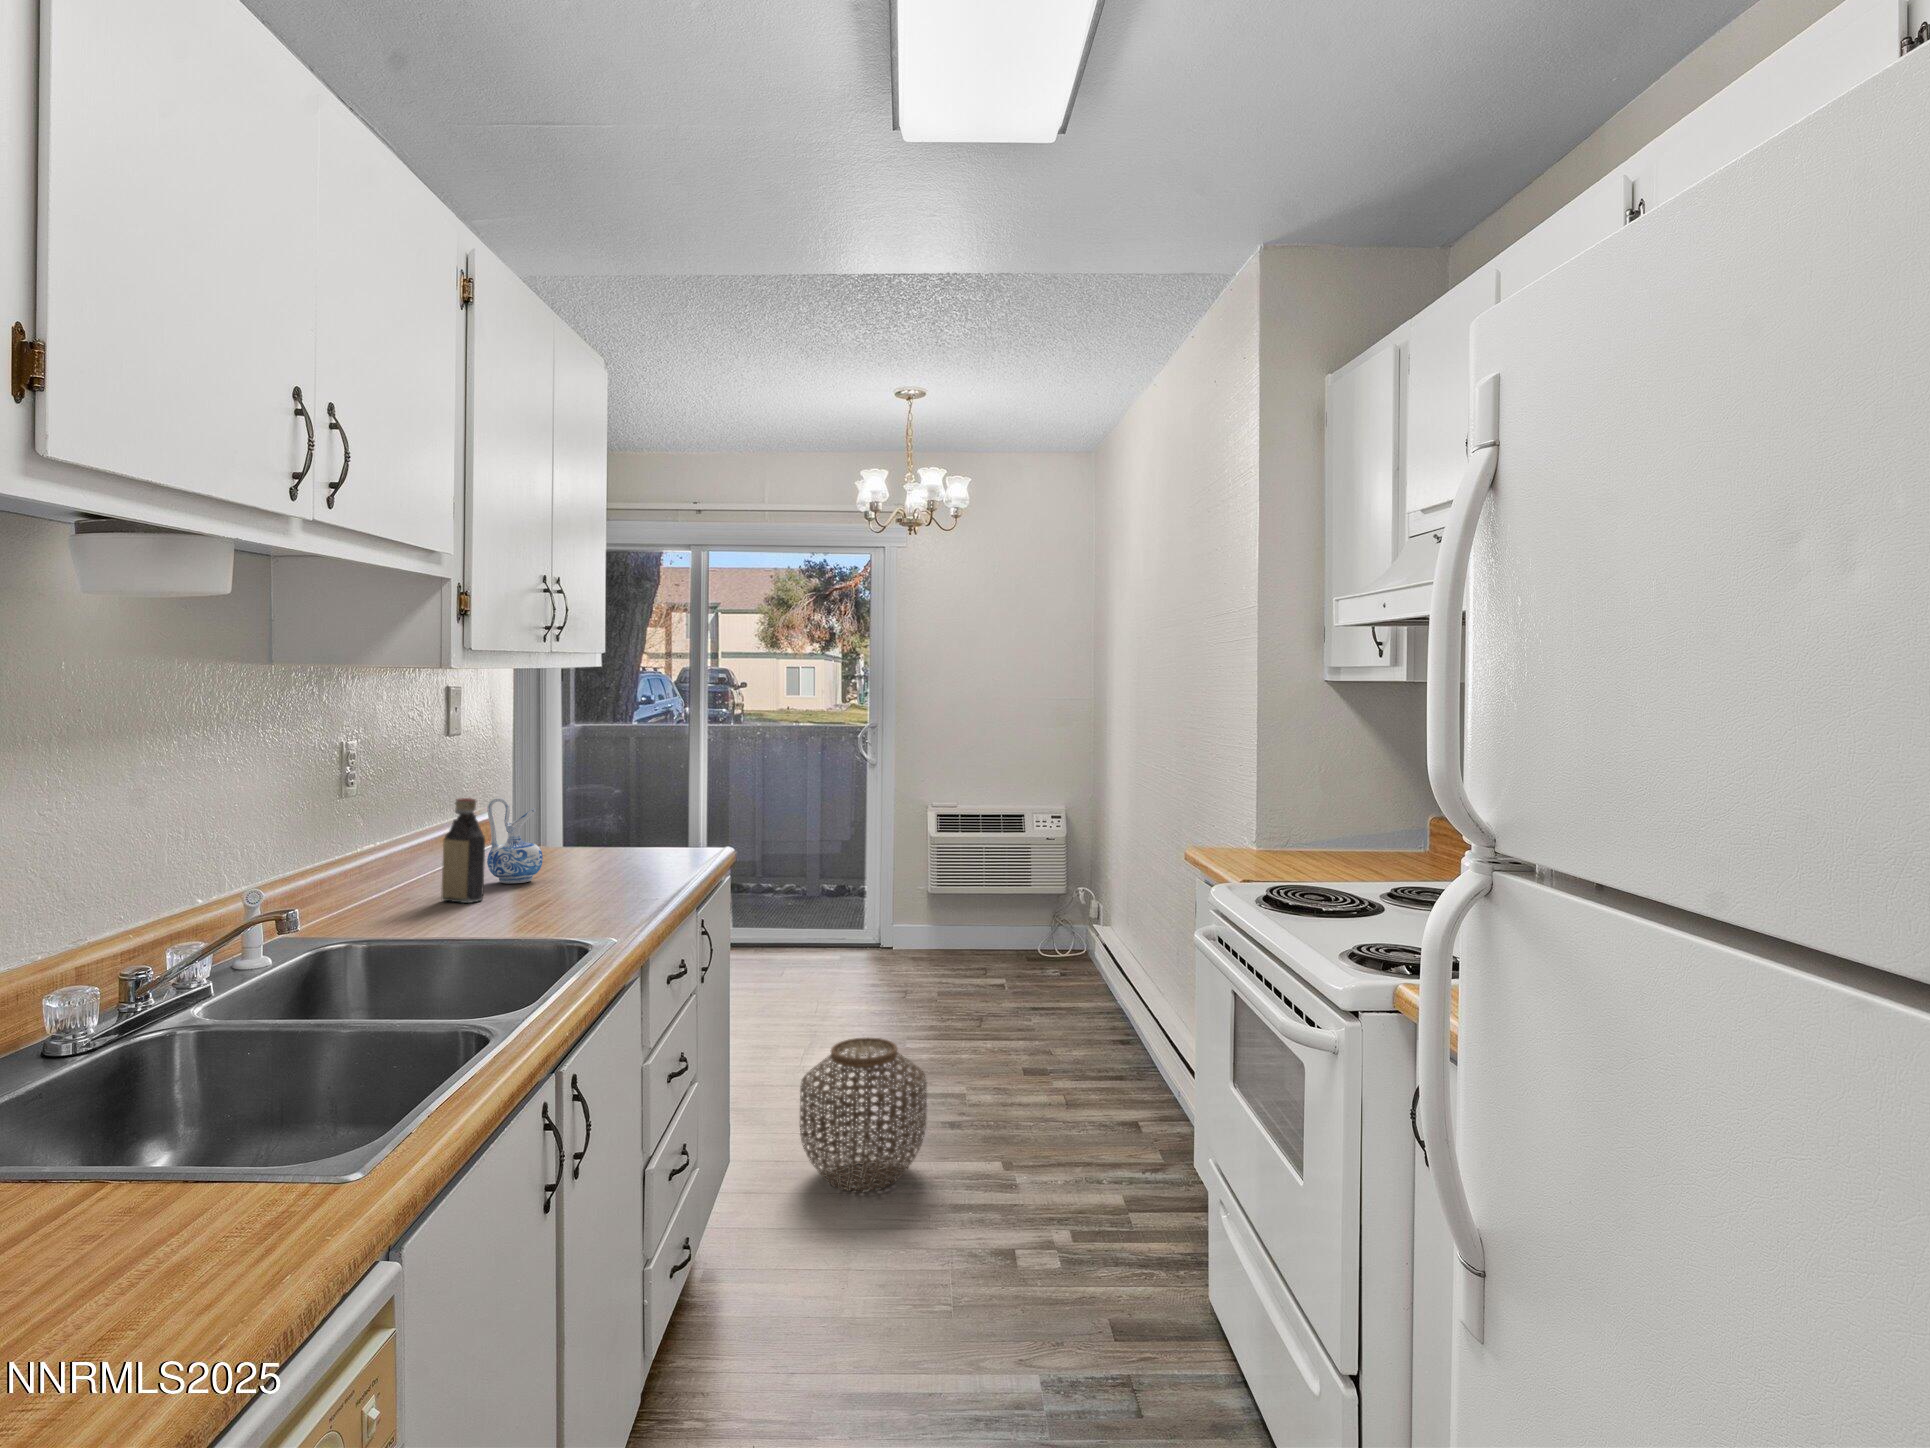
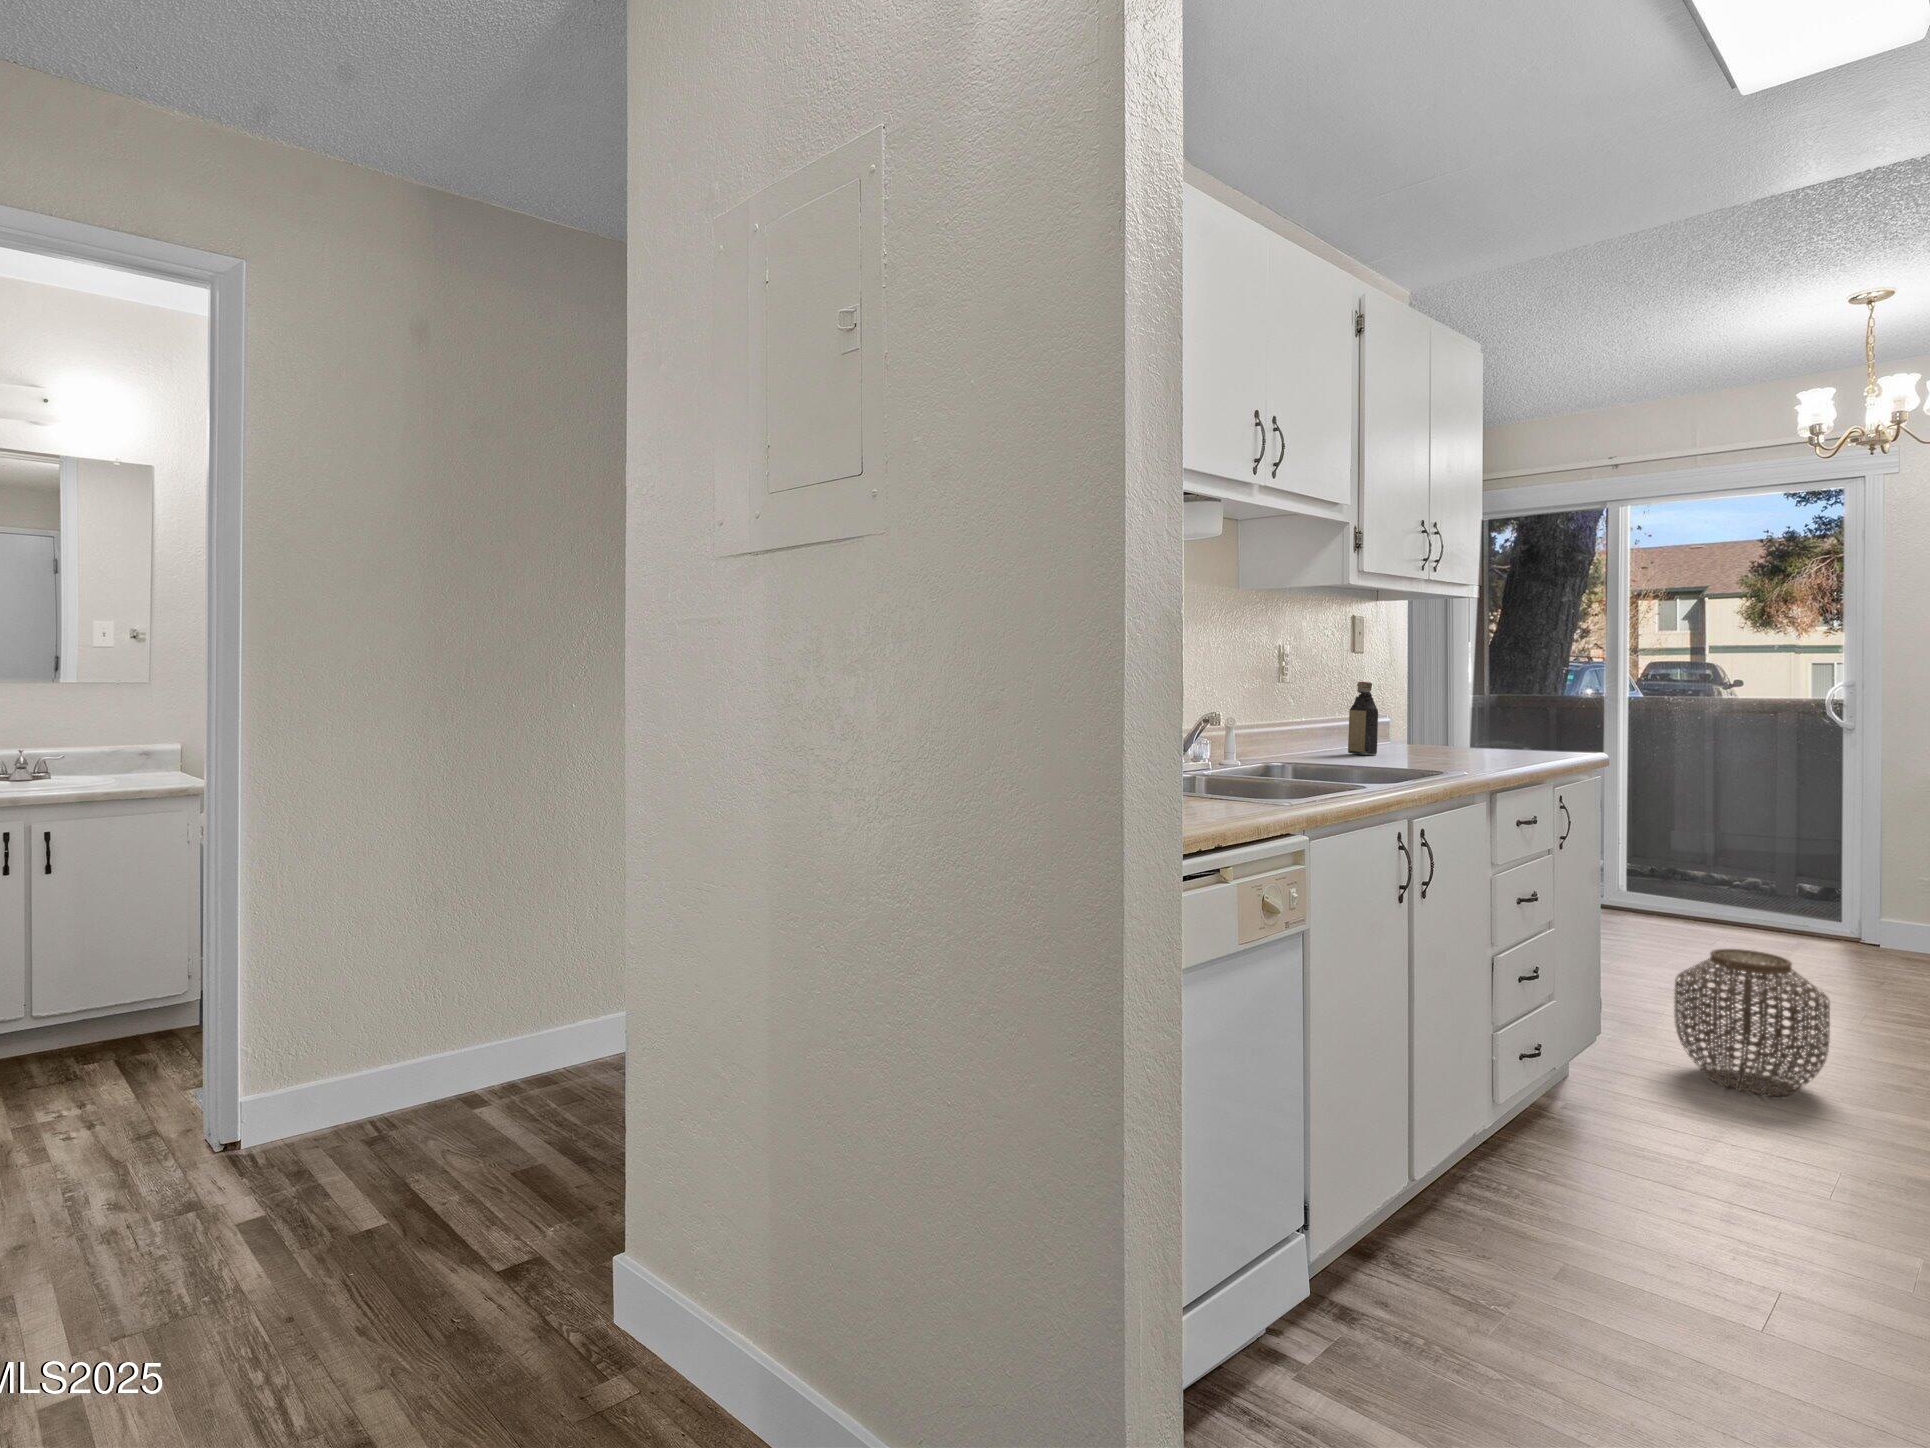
ceramic pitcher: present [487,798,543,883] -> none [1382,688,1424,752]

